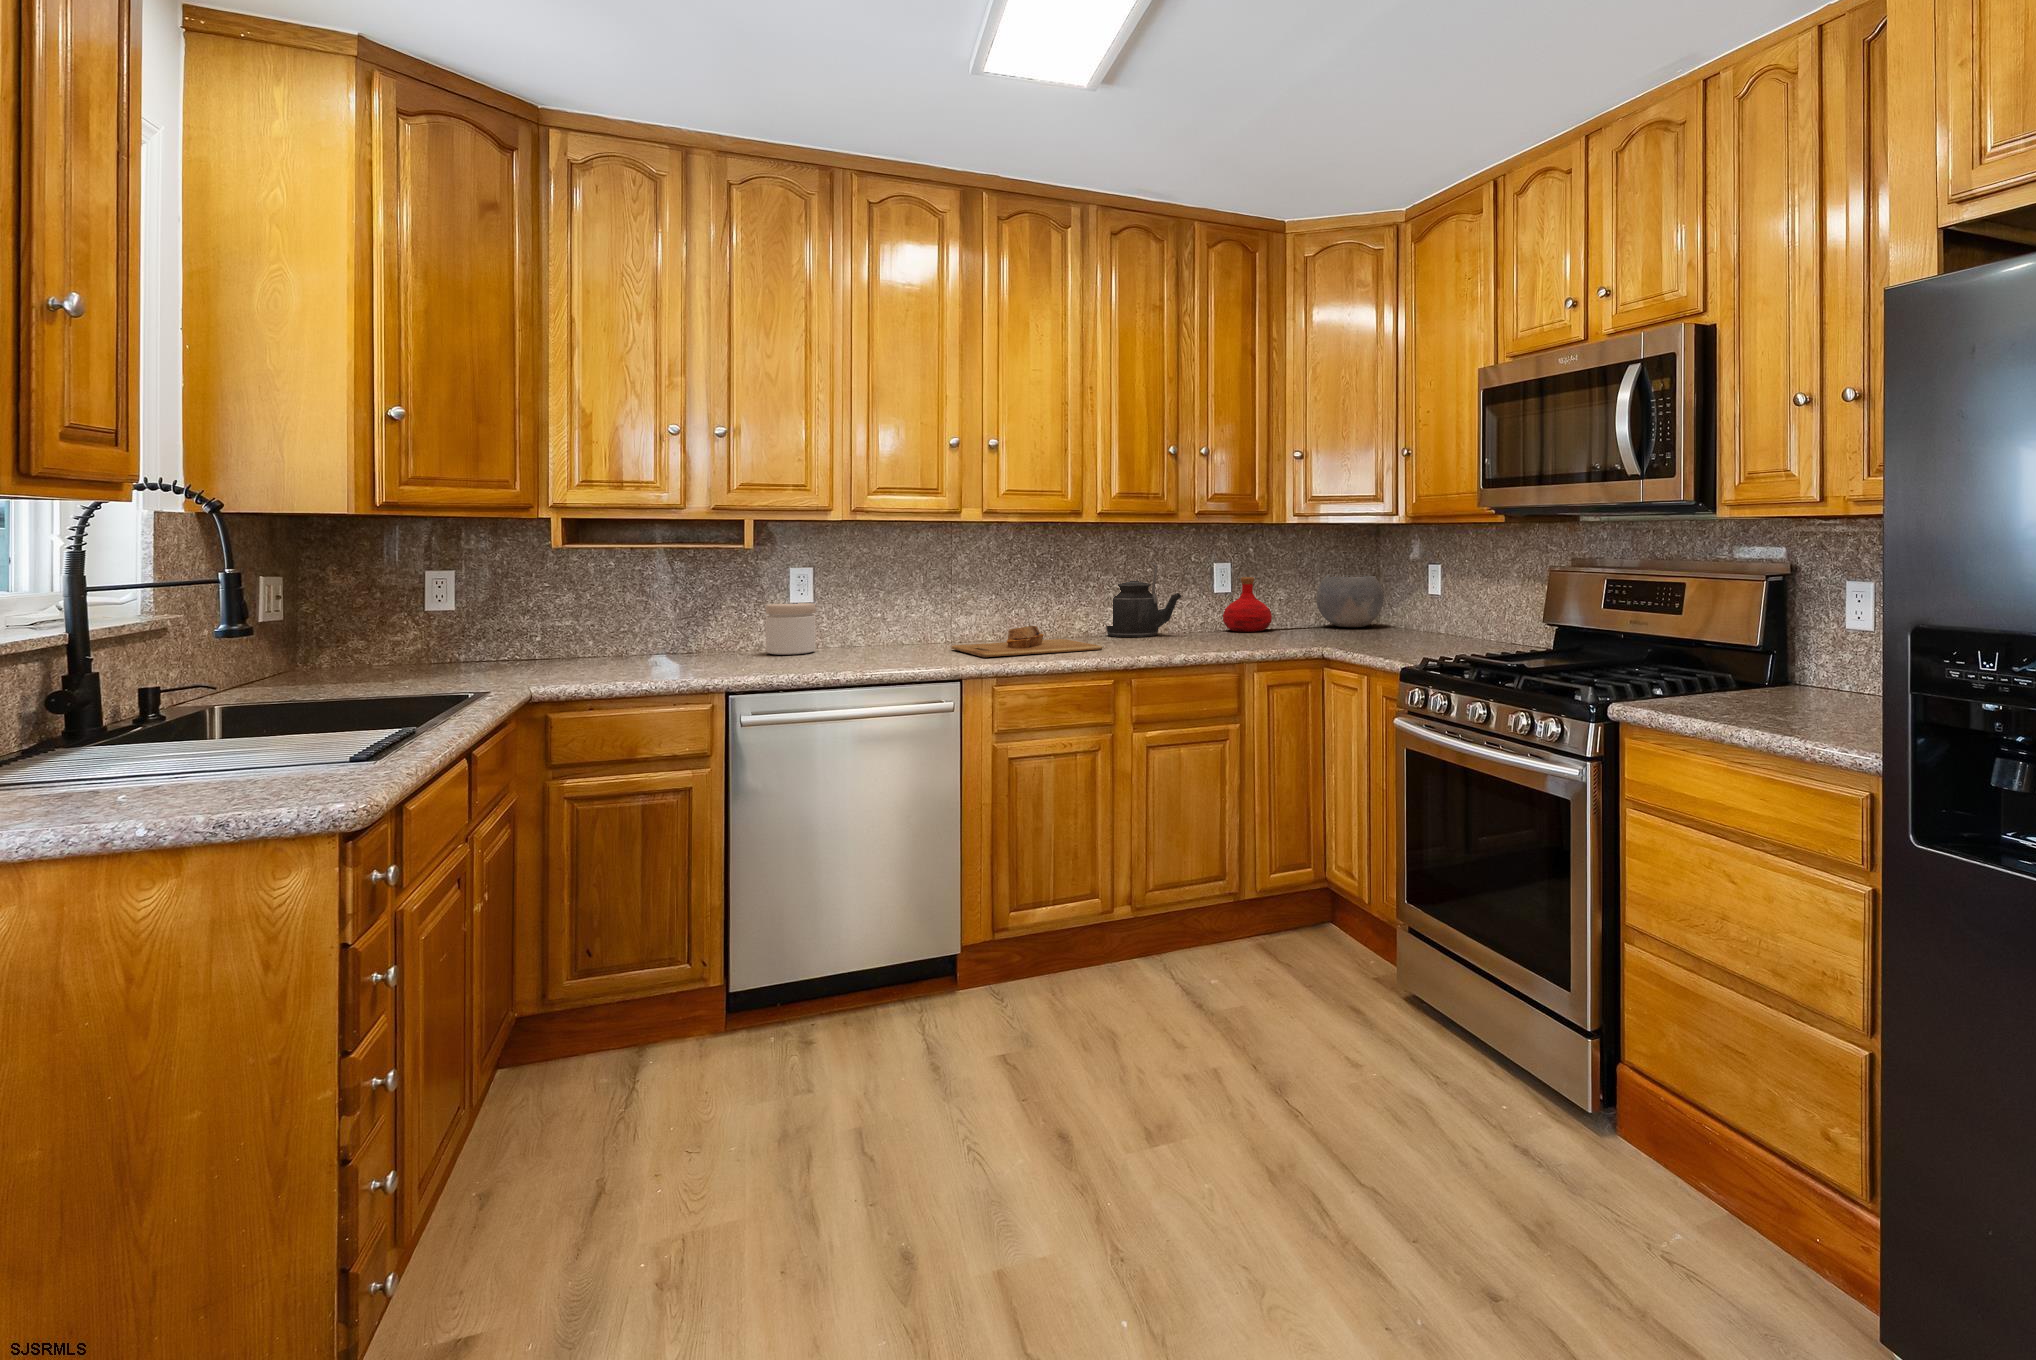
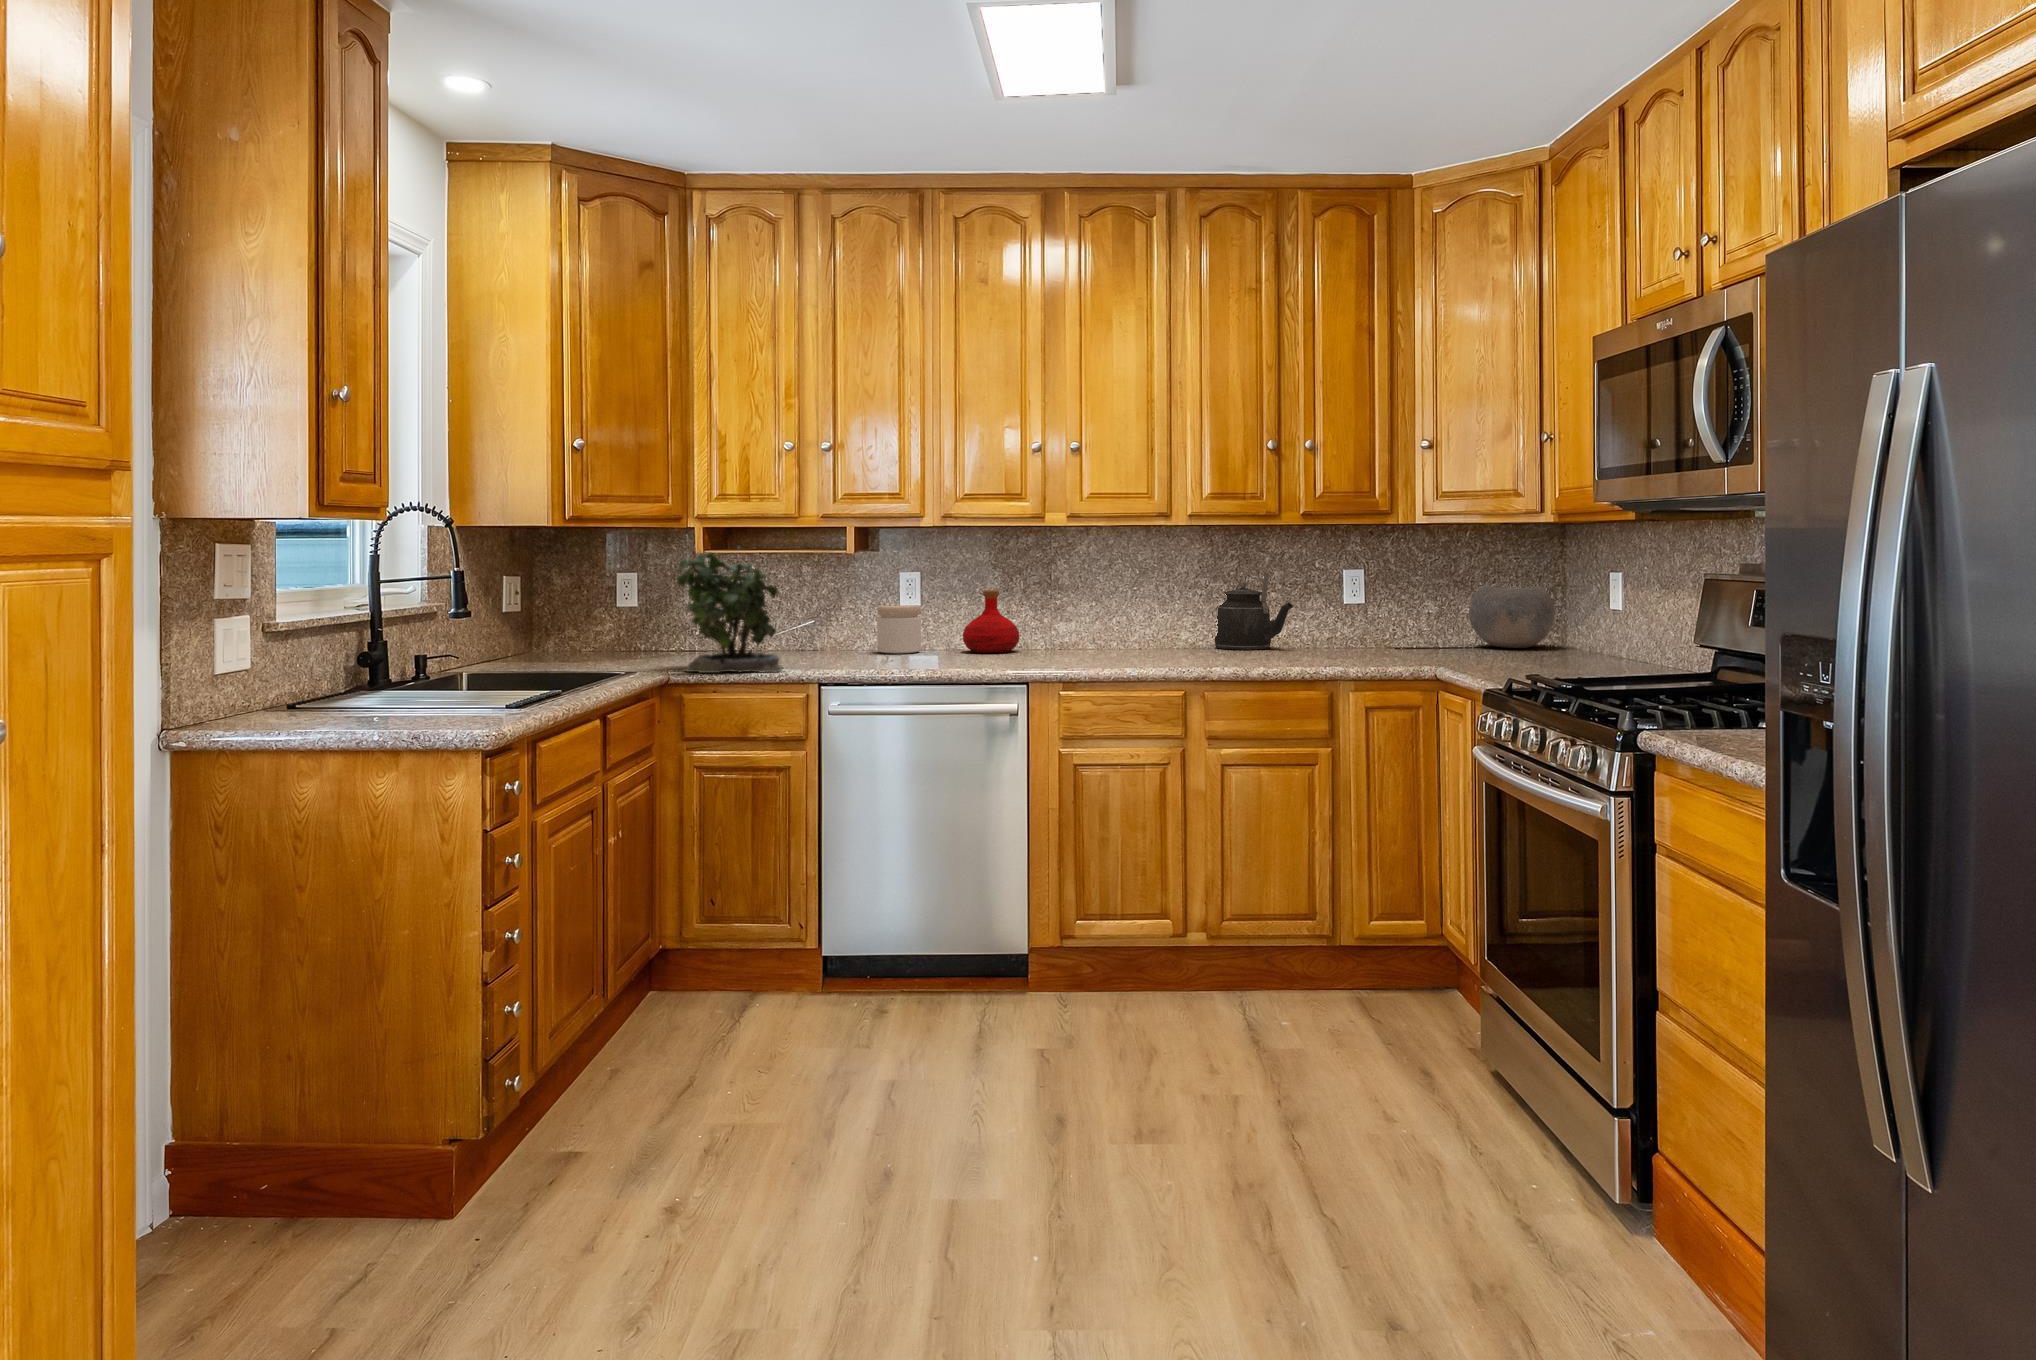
potted plant: none [537,541,681,689] -> present [677,548,783,673]
bottle: present [1223,577,1272,632] -> present [963,590,1019,653]
cutting board: present [951,626,1102,657] -> none [1040,633,1184,662]

